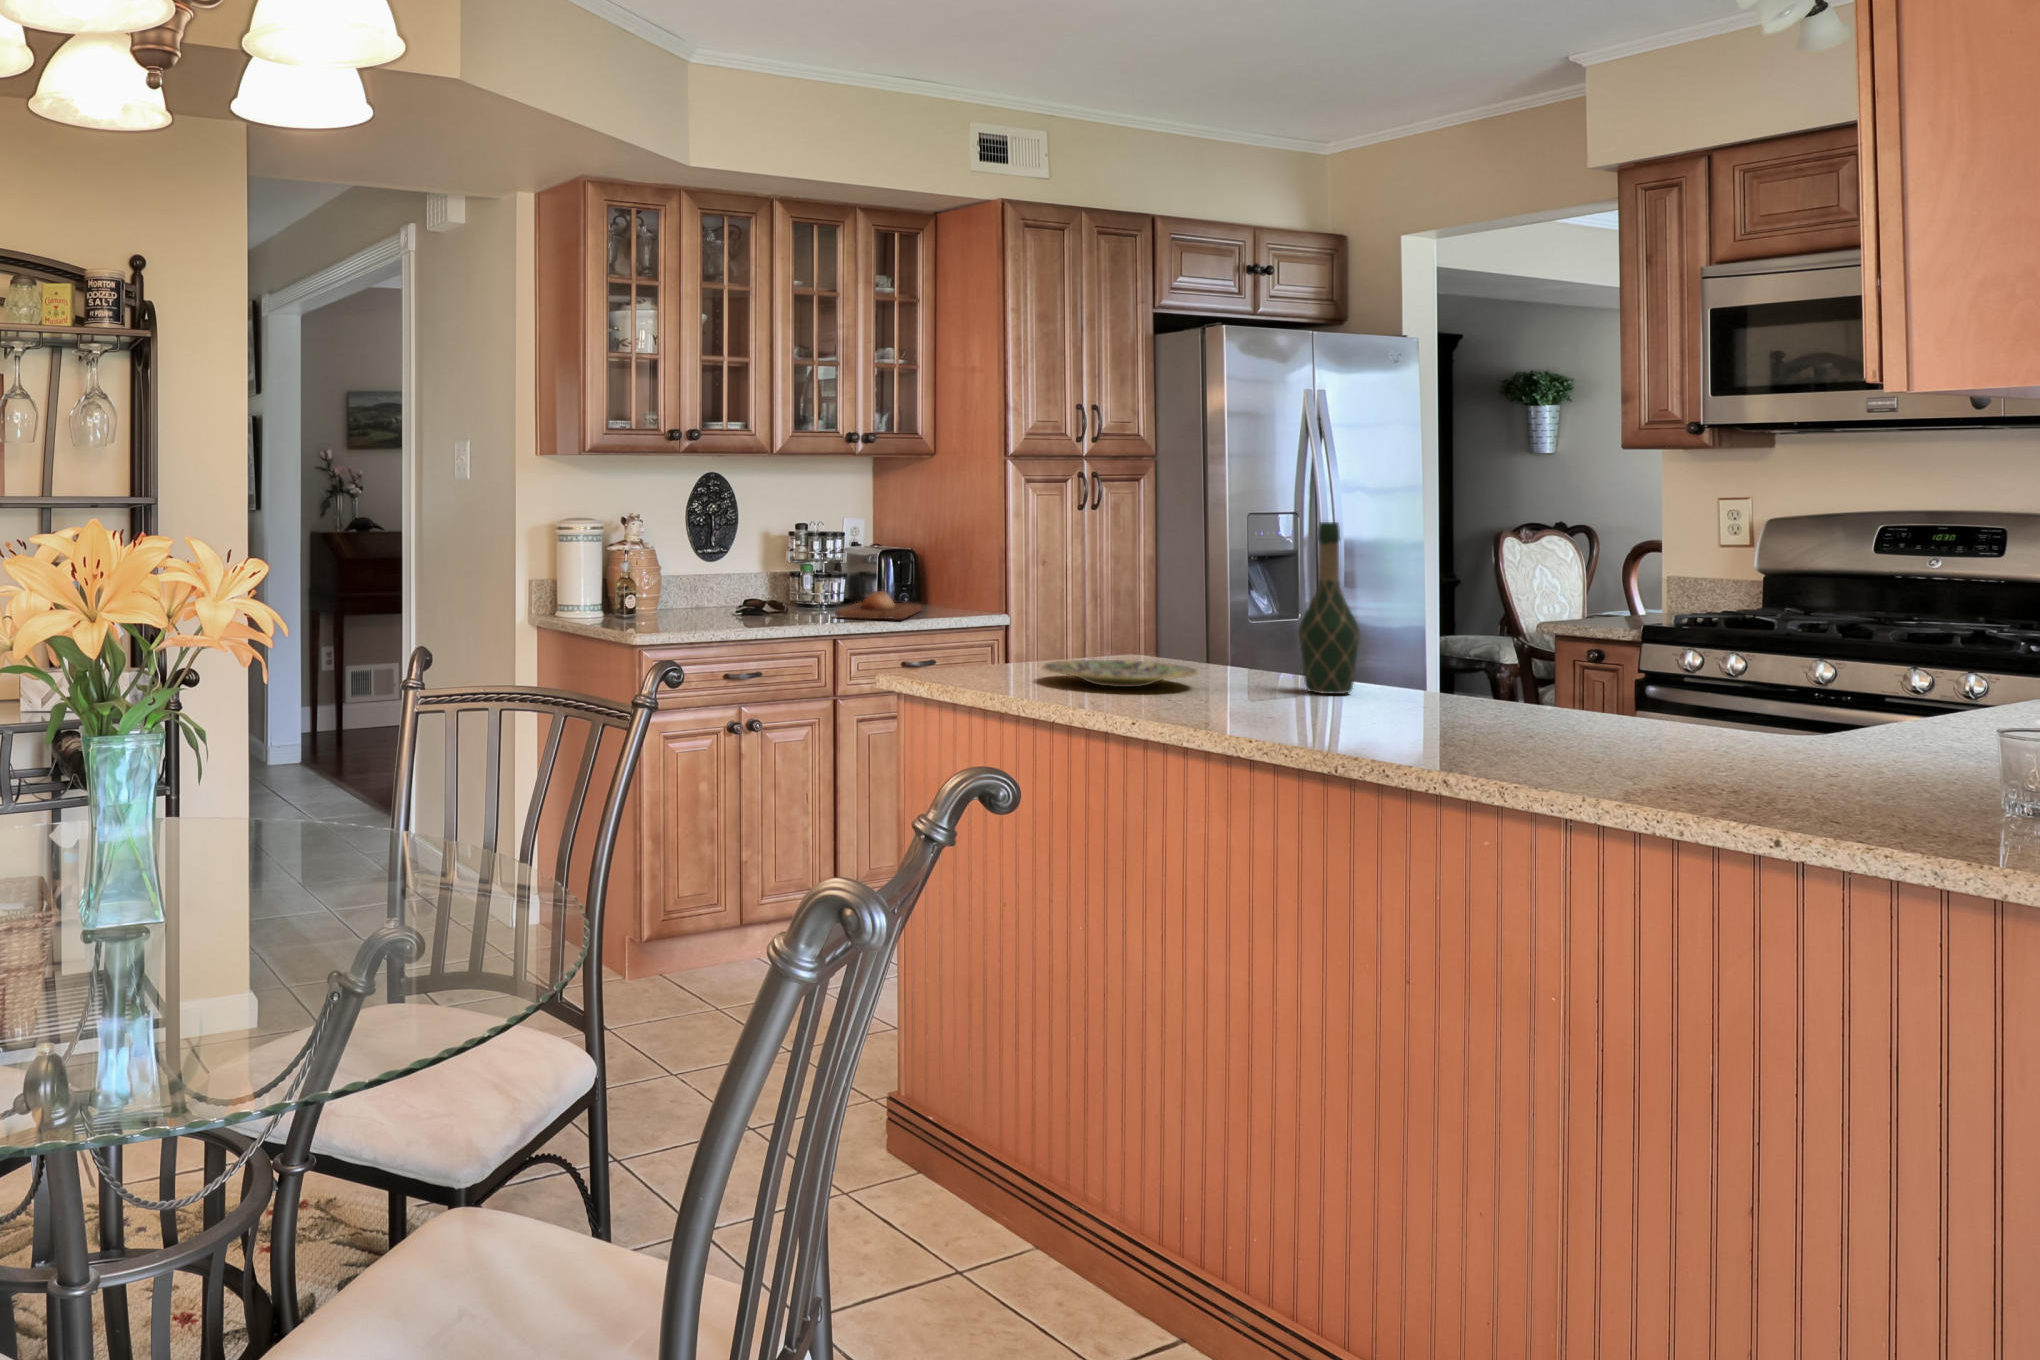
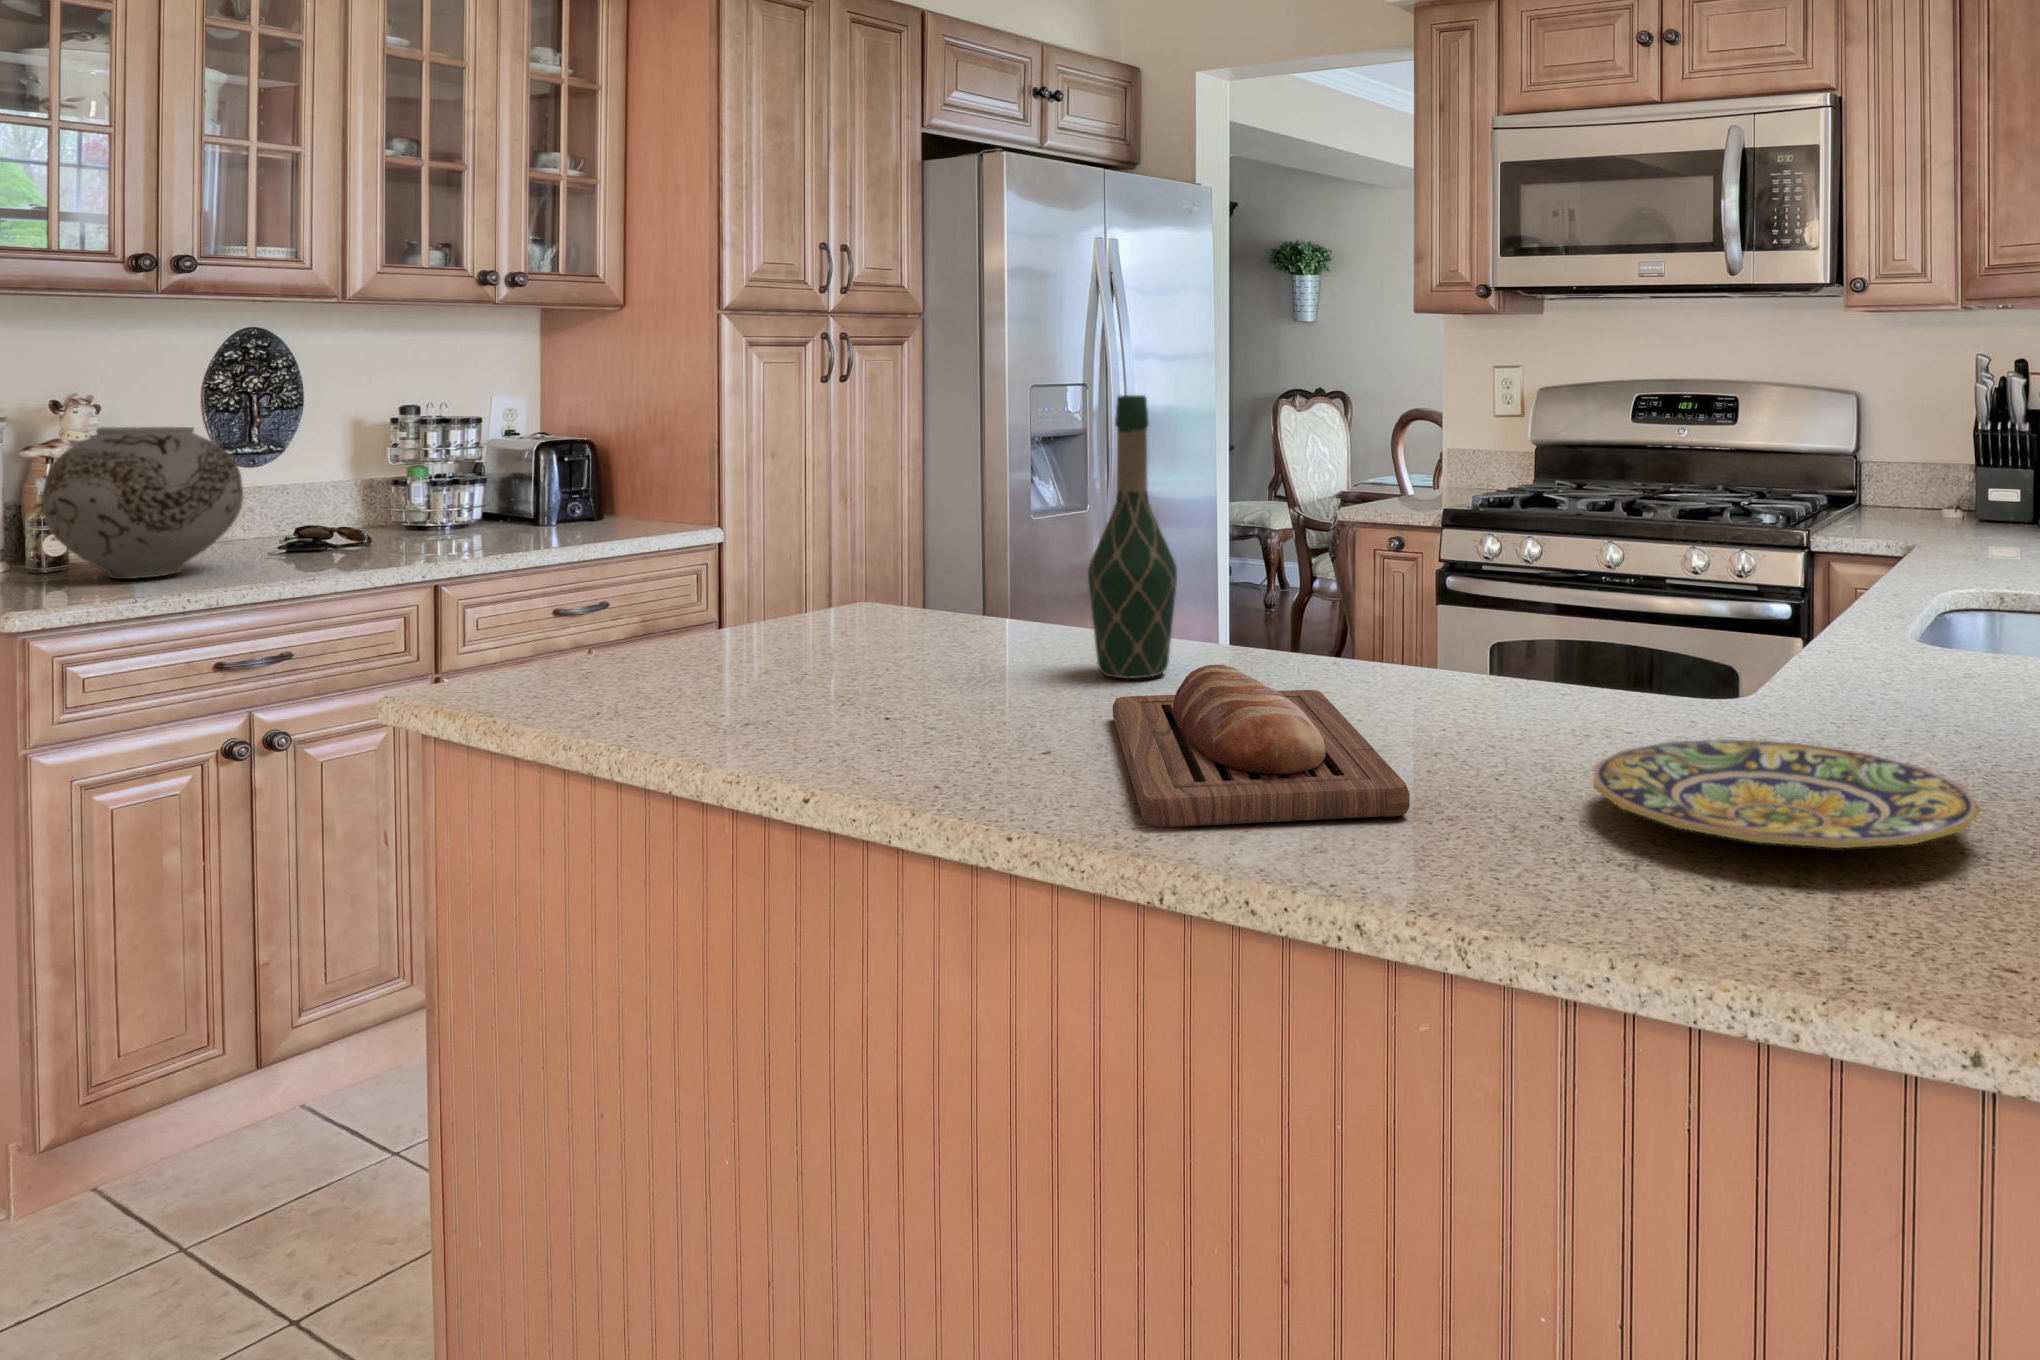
vase: none [632,534,729,623] -> present [41,427,243,579]
bread loaf: present [835,591,922,620] -> present [1113,665,1410,827]
plate: present [1043,660,1197,687] -> present [1593,739,1980,848]

